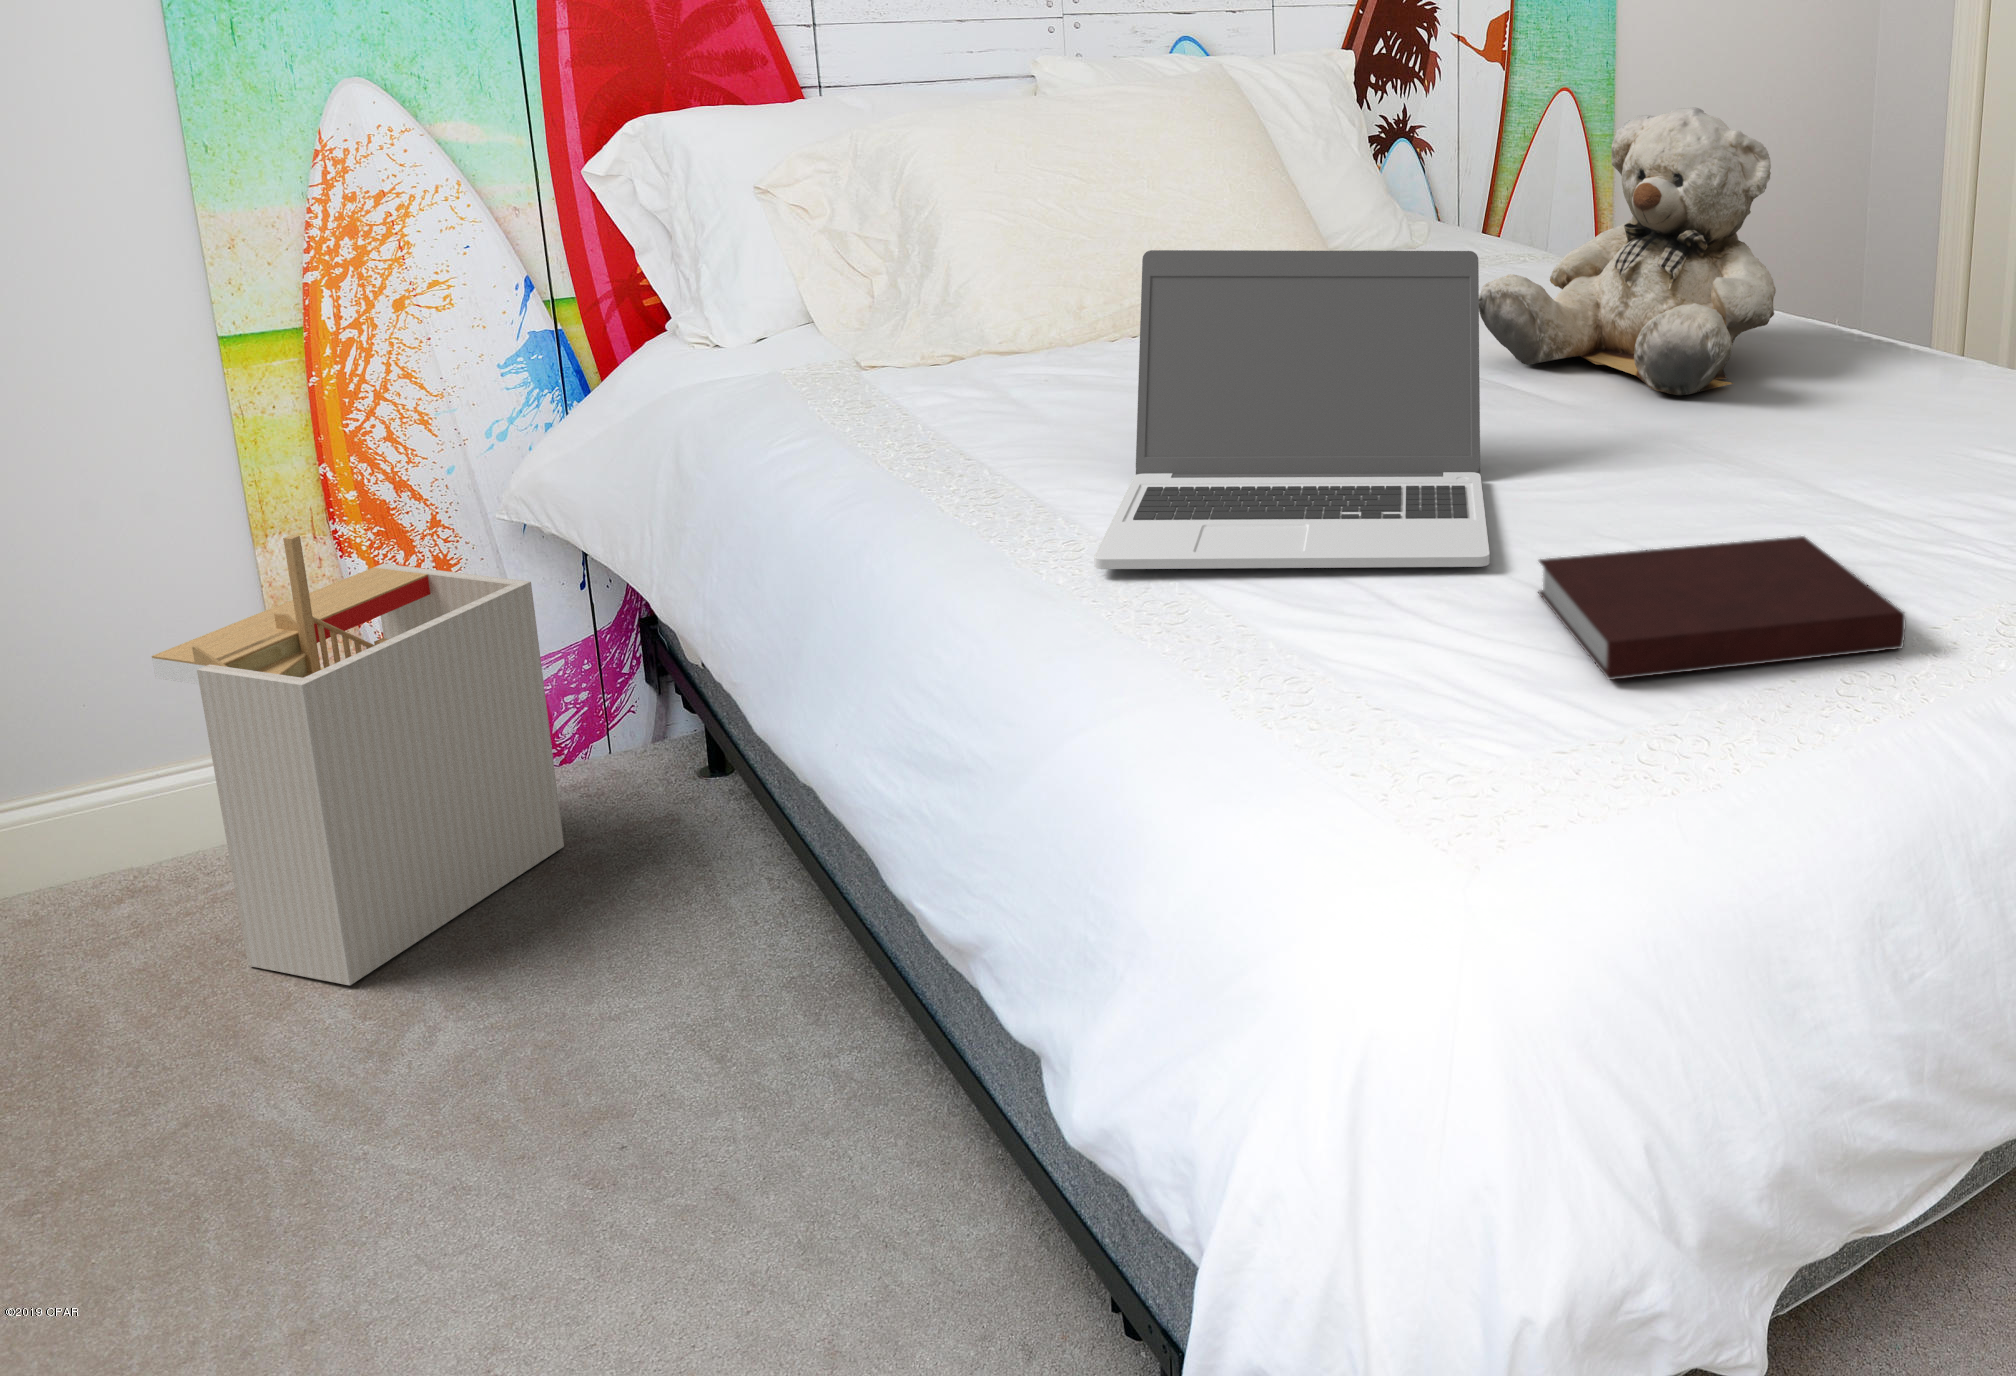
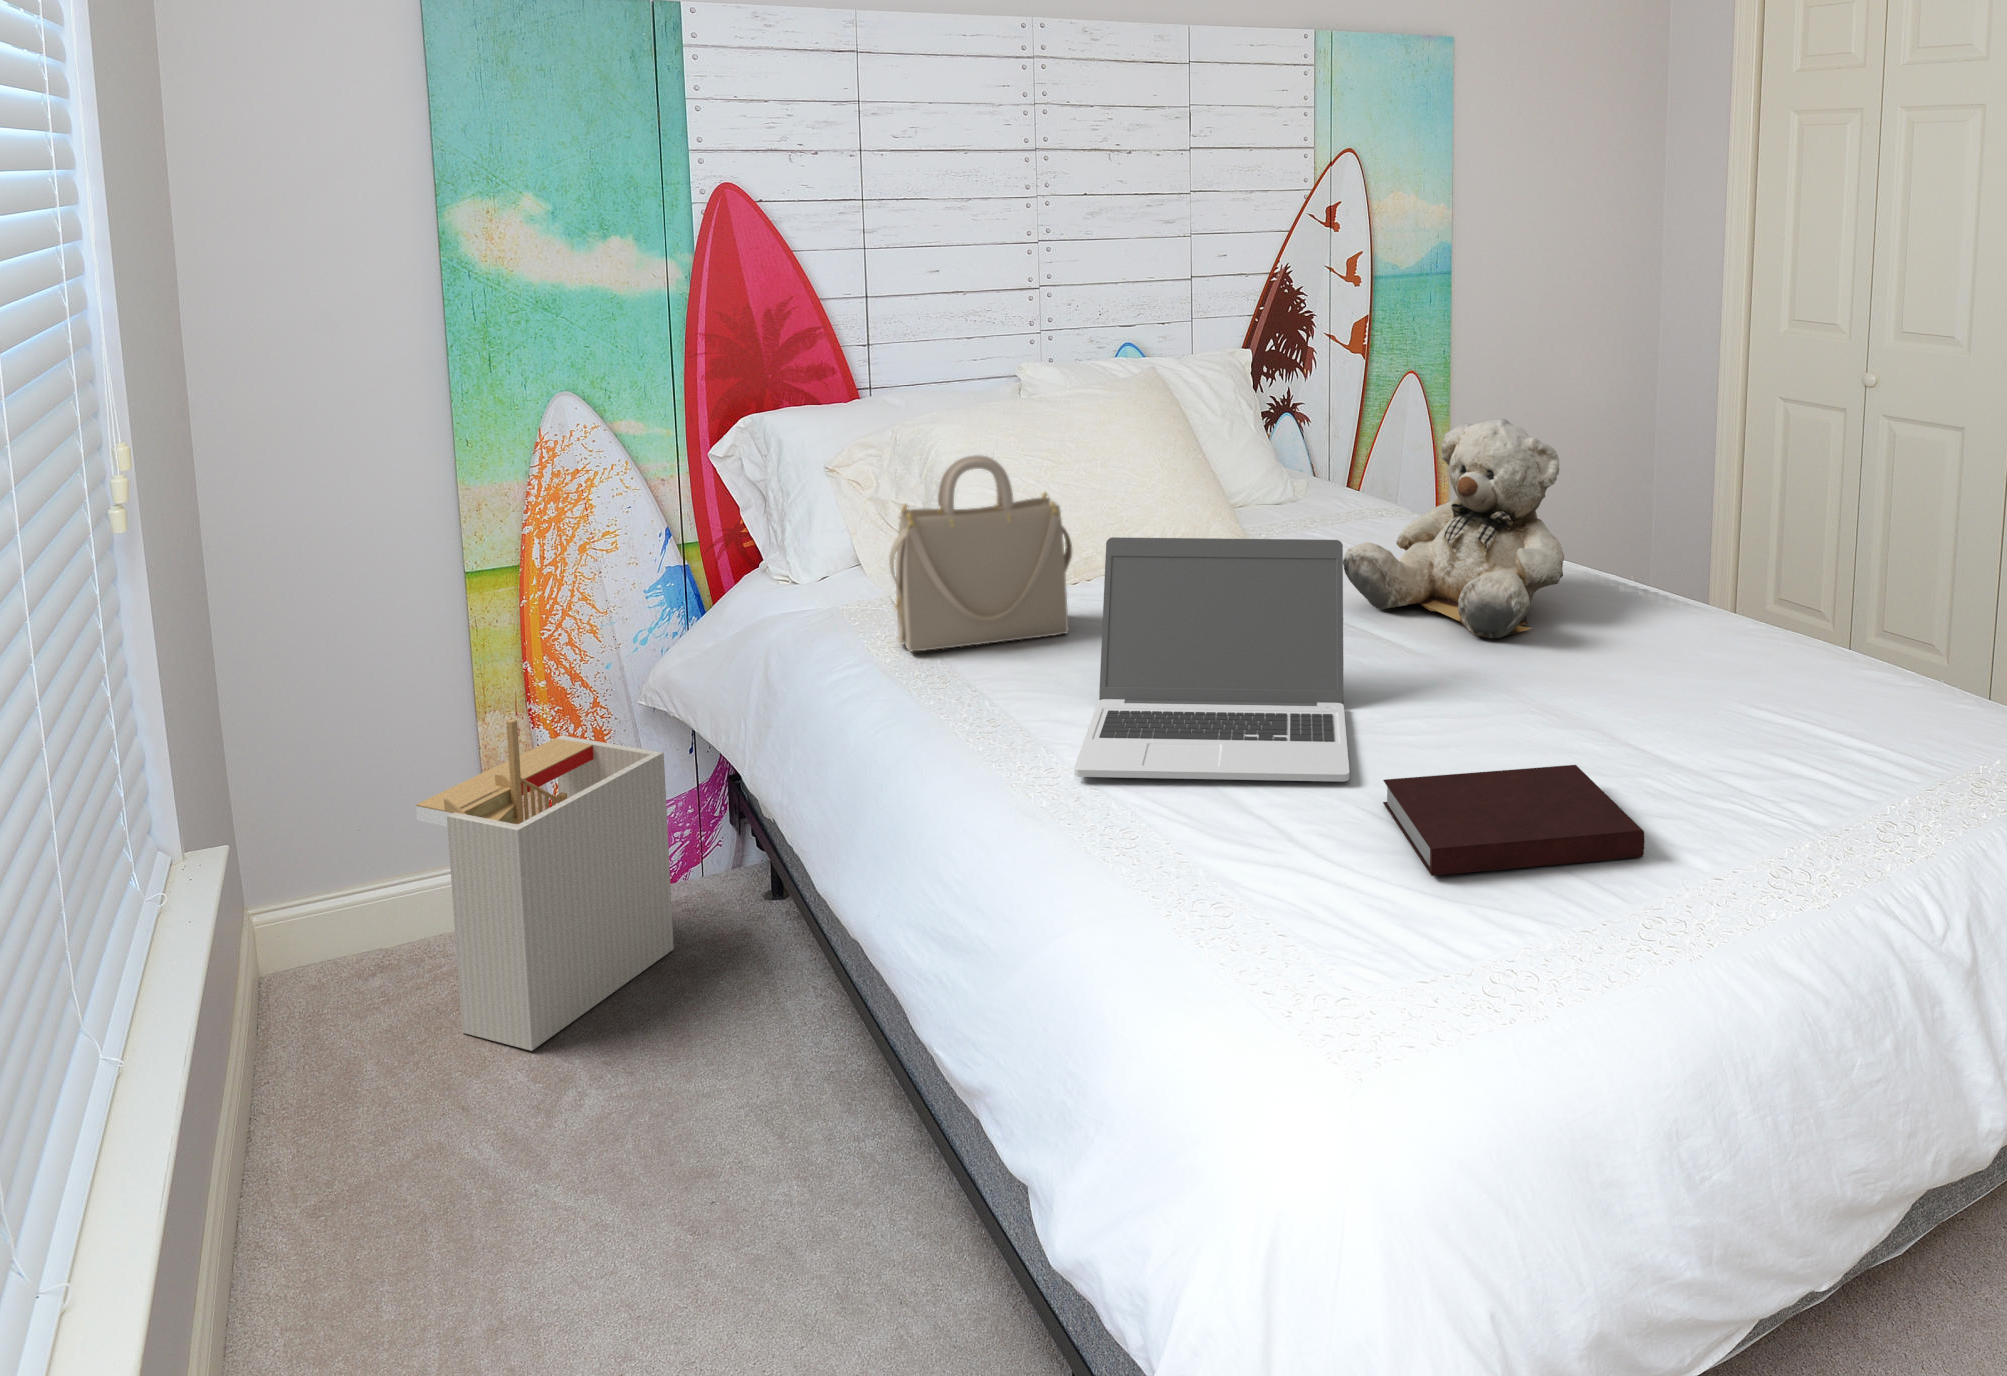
handbag: none [833,147,1100,422] -> present [889,455,1072,651]

